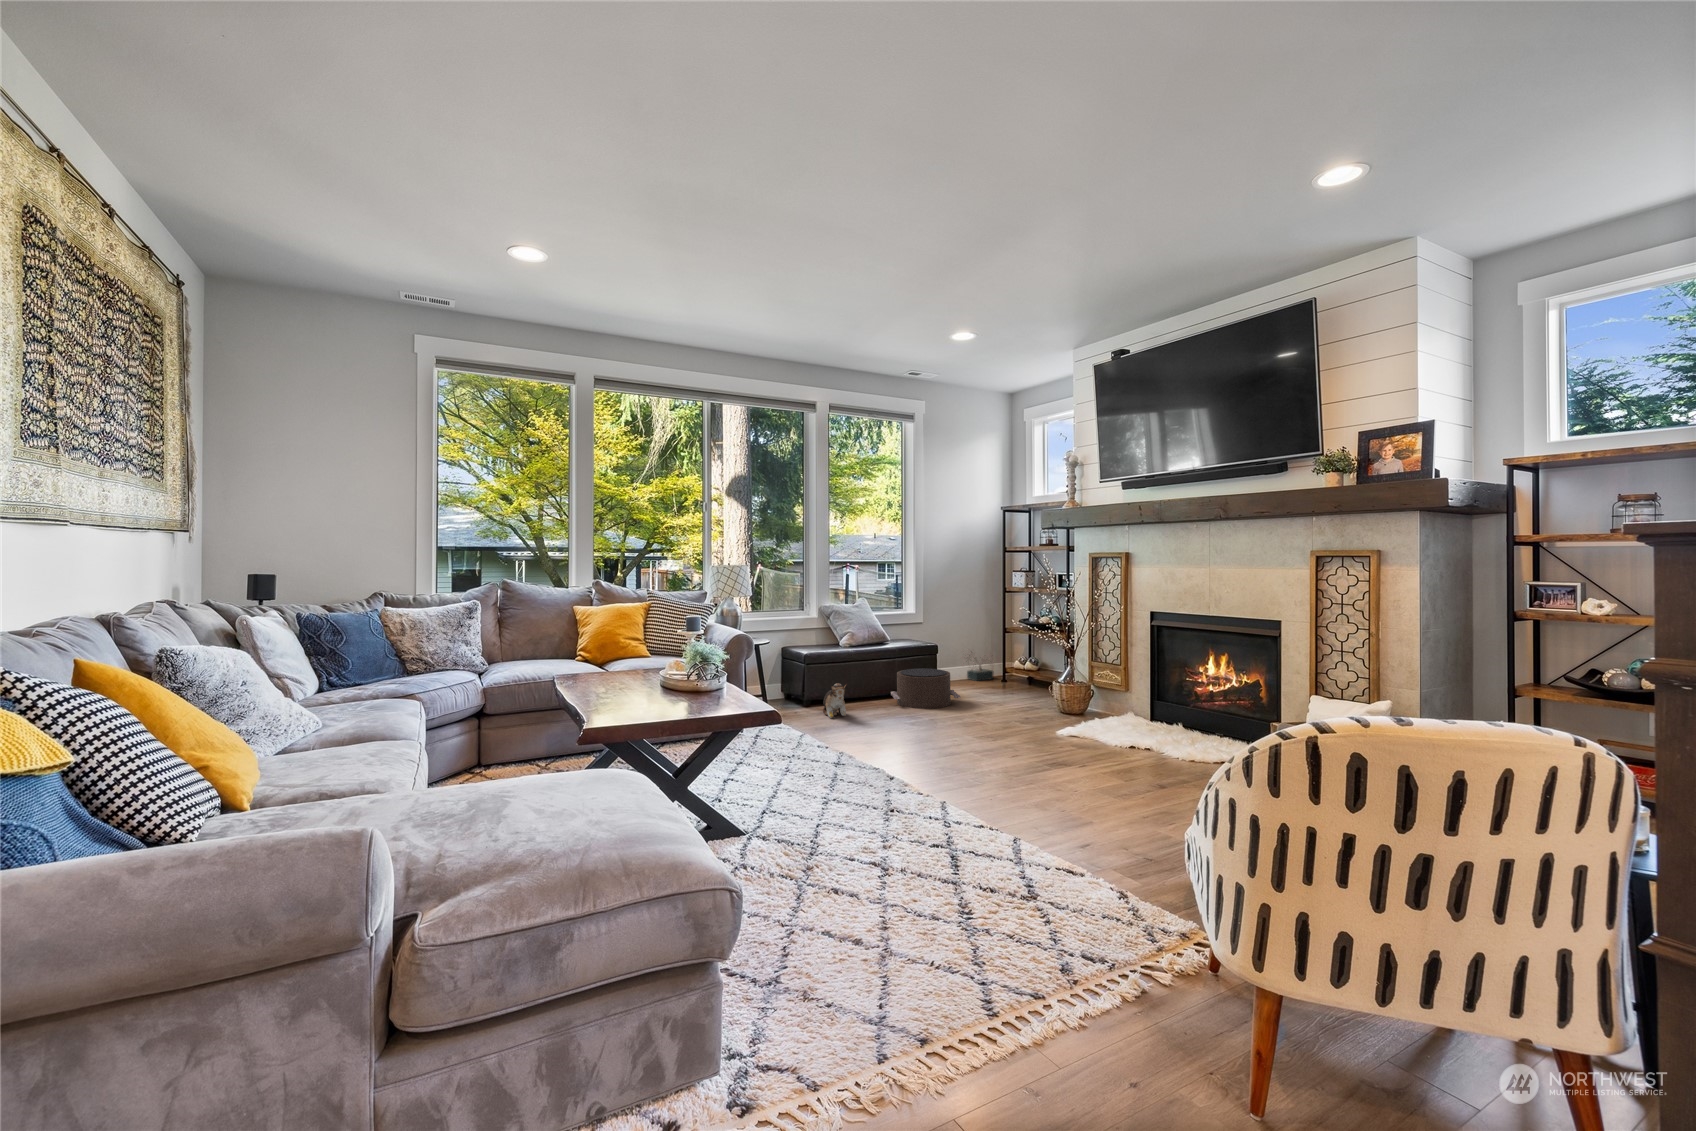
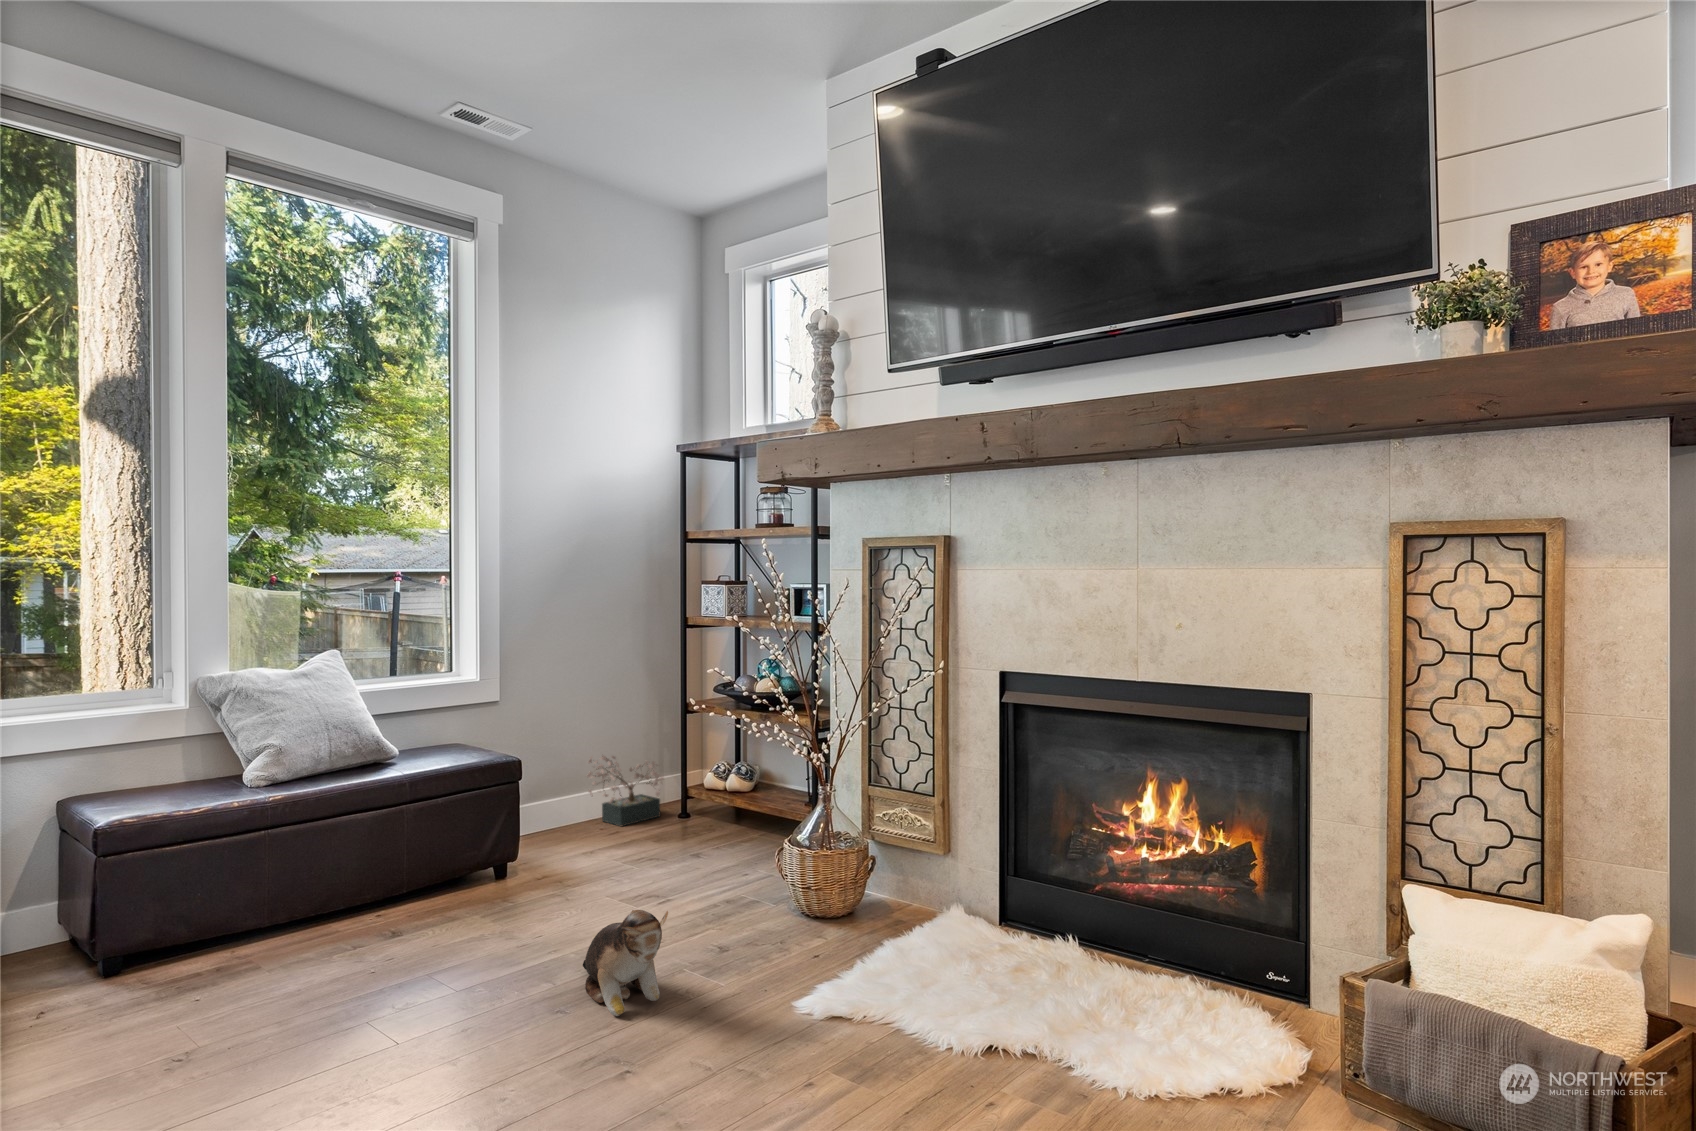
pouf: present [891,668,960,709] -> none [366,828,557,951]
plush toy: present [823,683,846,718] -> present [583,910,668,1016]

